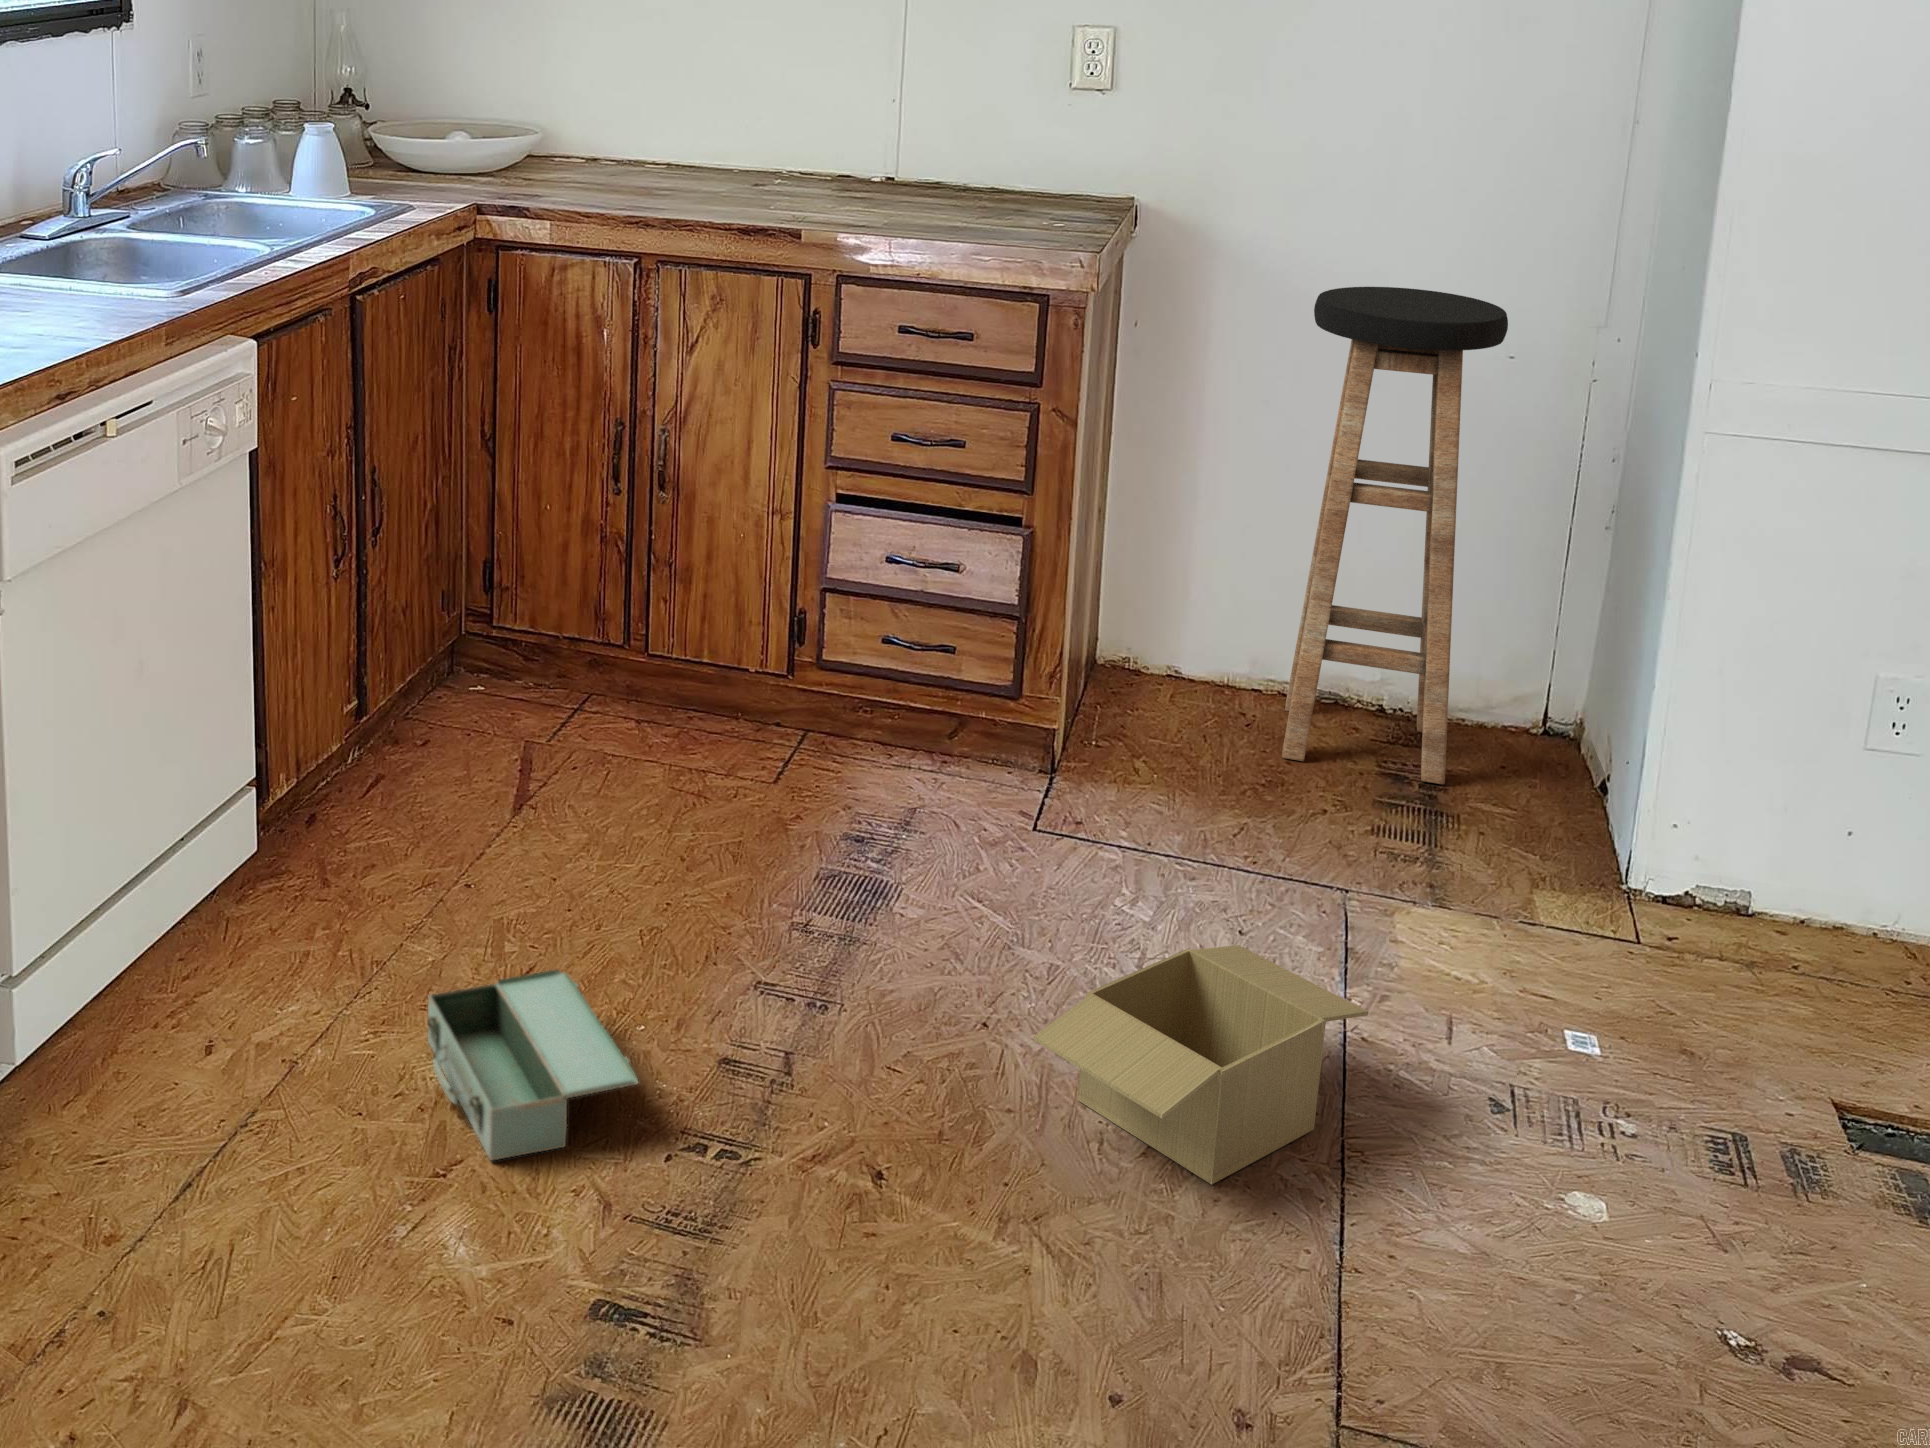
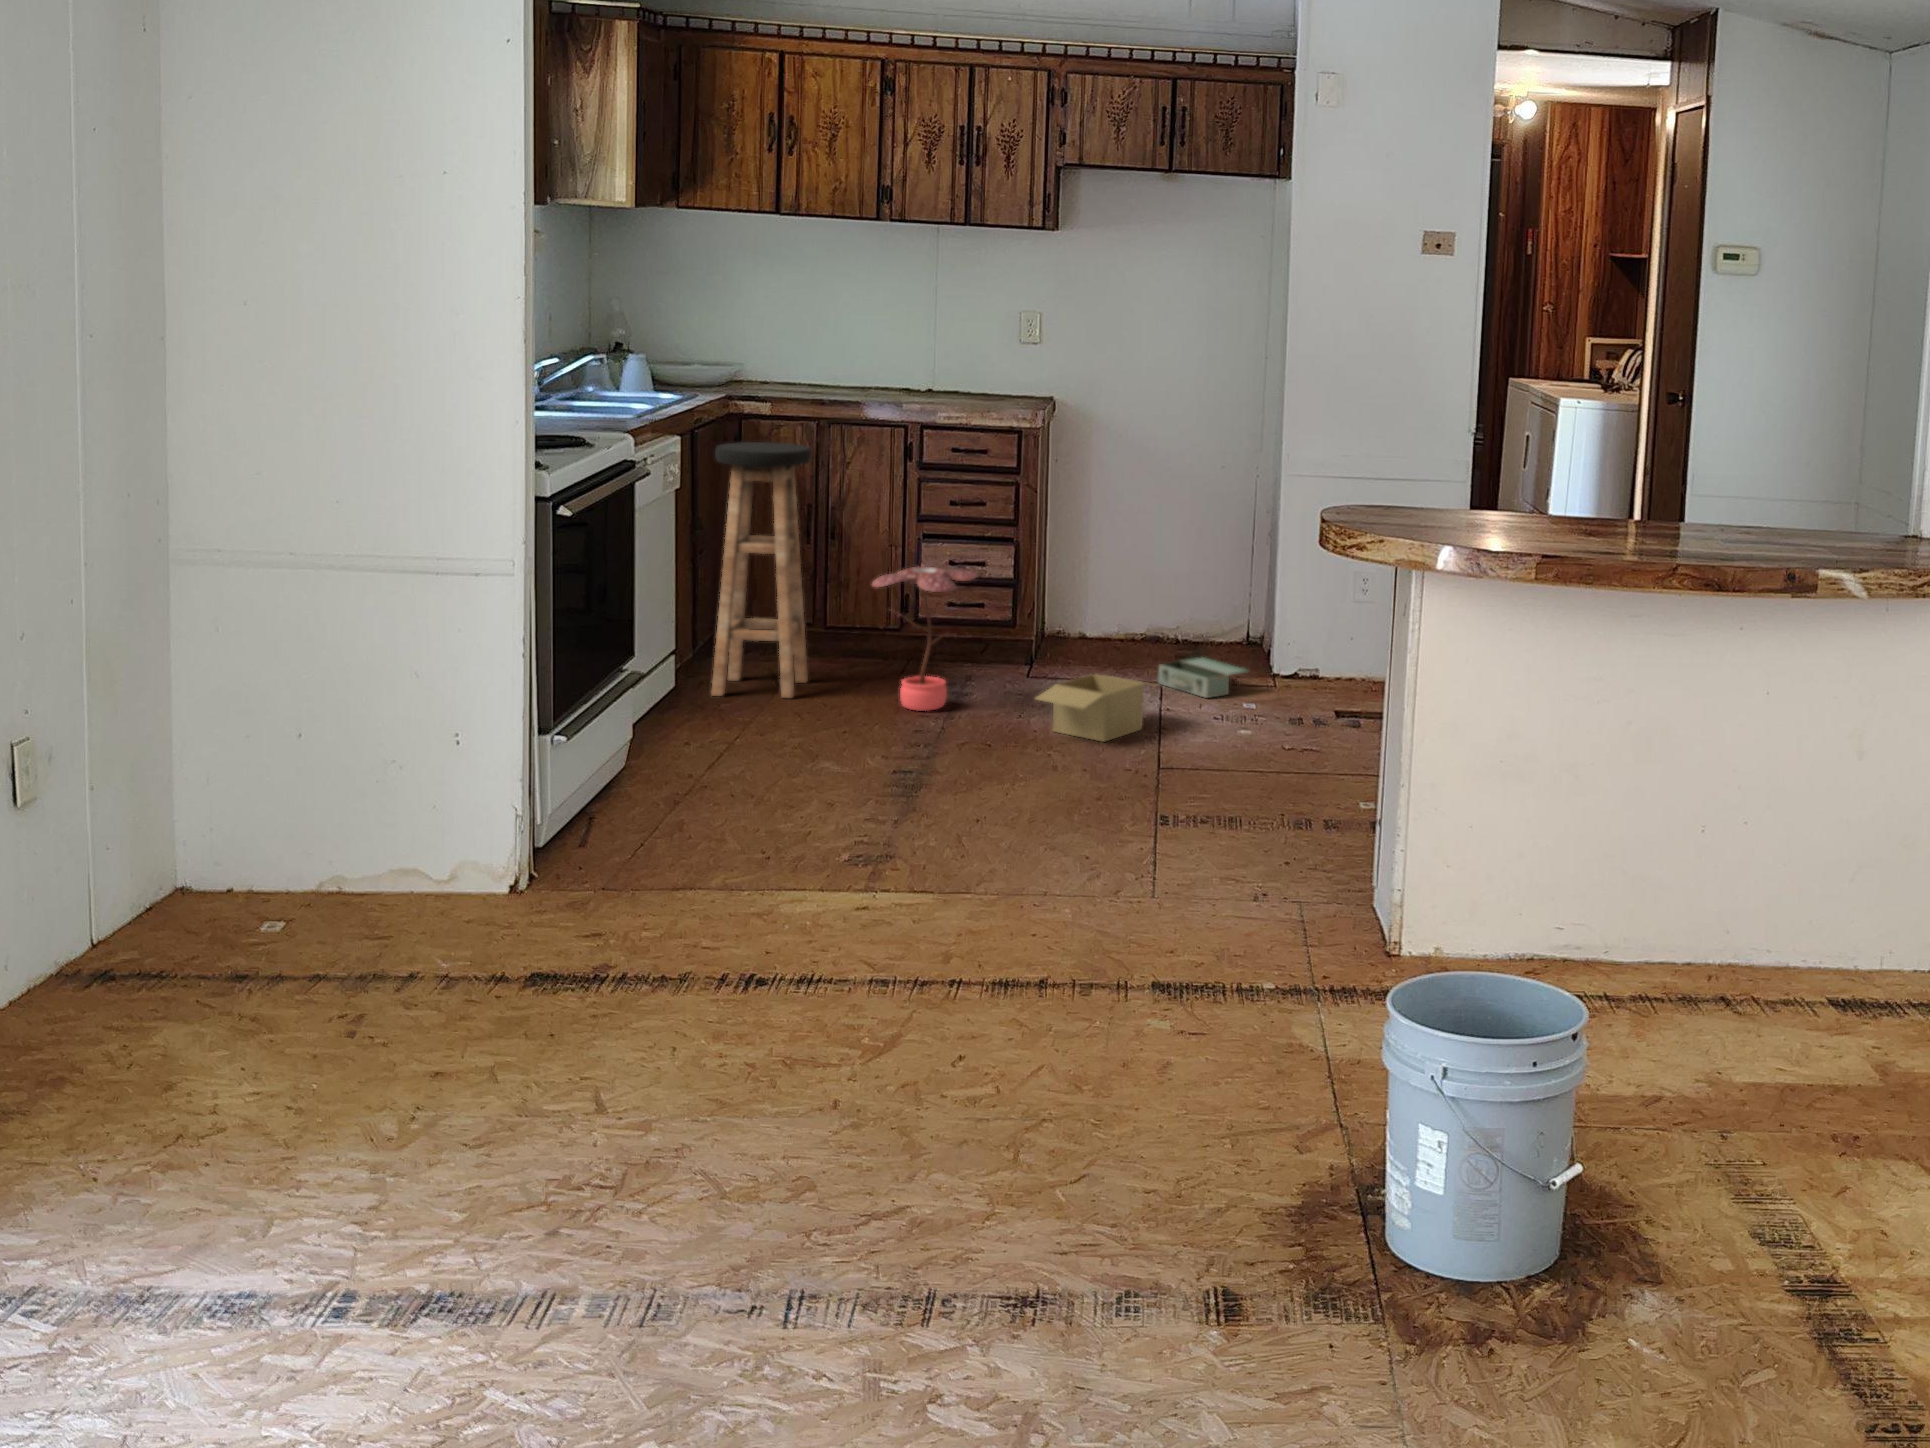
bar stool: present [1282,287,1508,784] -> present [711,442,811,698]
potted plant: none [680,616,924,952] -> present [872,567,977,711]
toolbox: present [427,970,638,1160] -> present [1158,657,1248,698]

